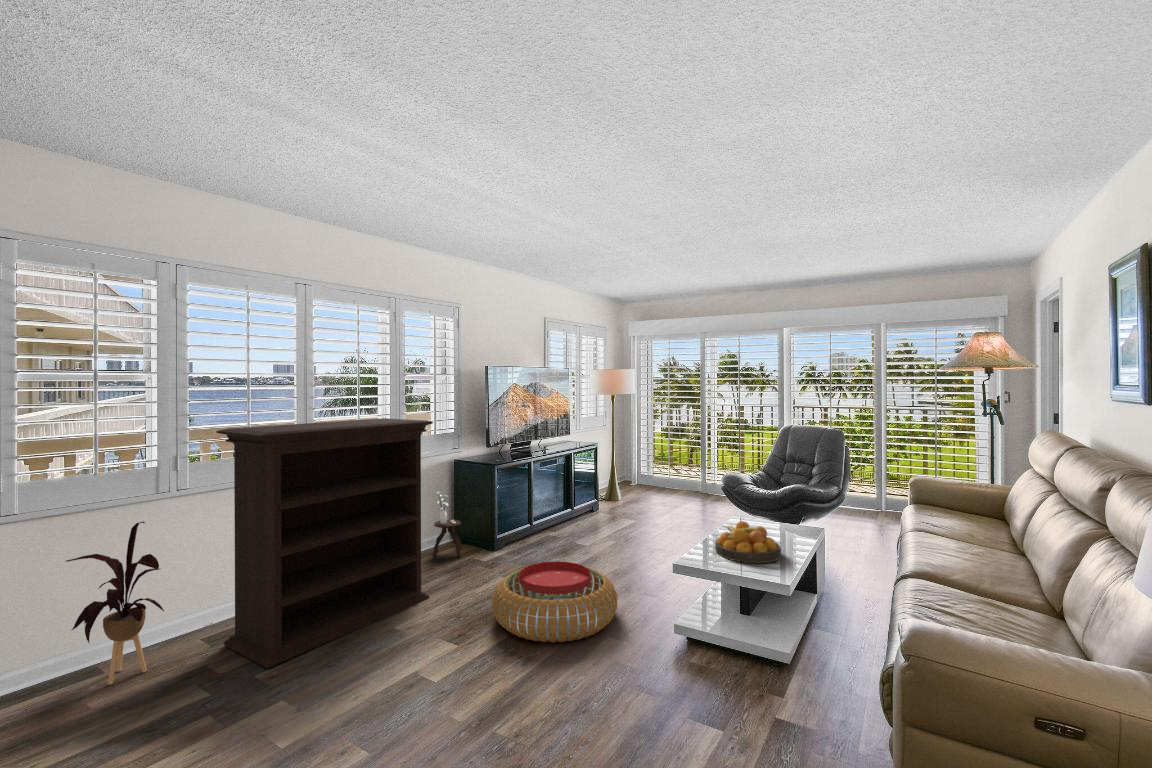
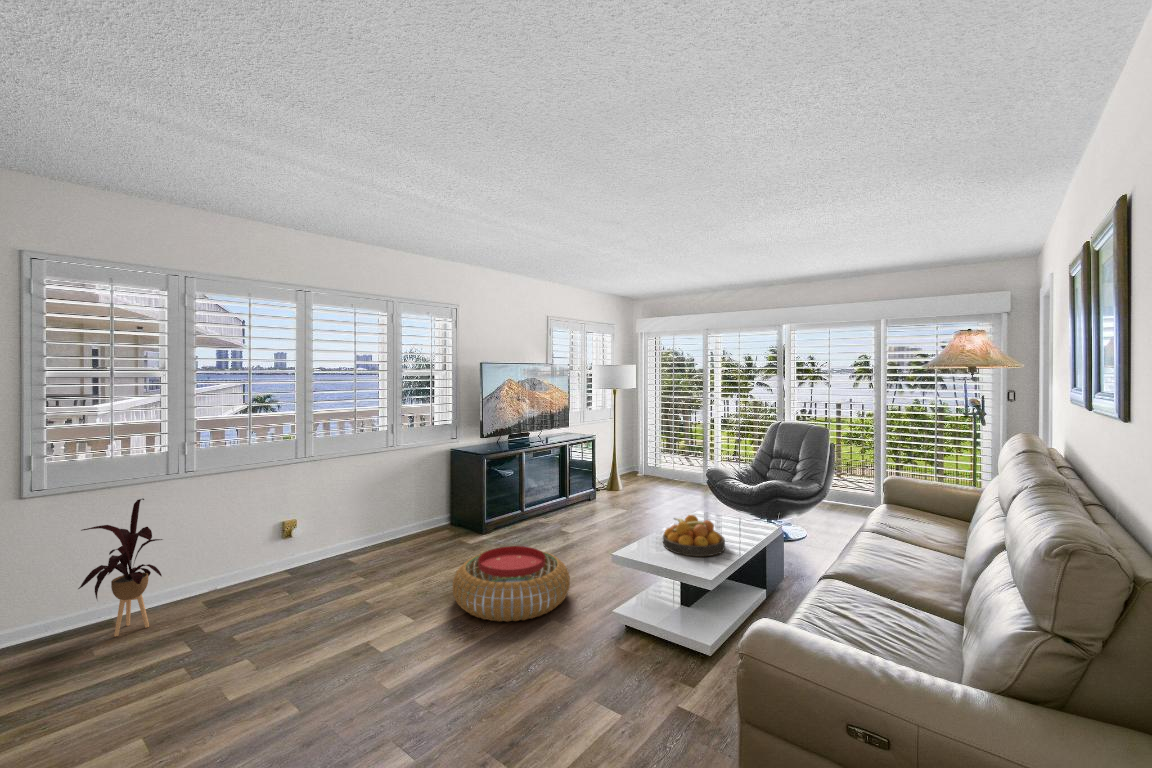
bookshelf: present [216,418,433,668] -> none [211,411,412,630]
side table: present [433,491,461,558] -> none [427,477,456,538]

